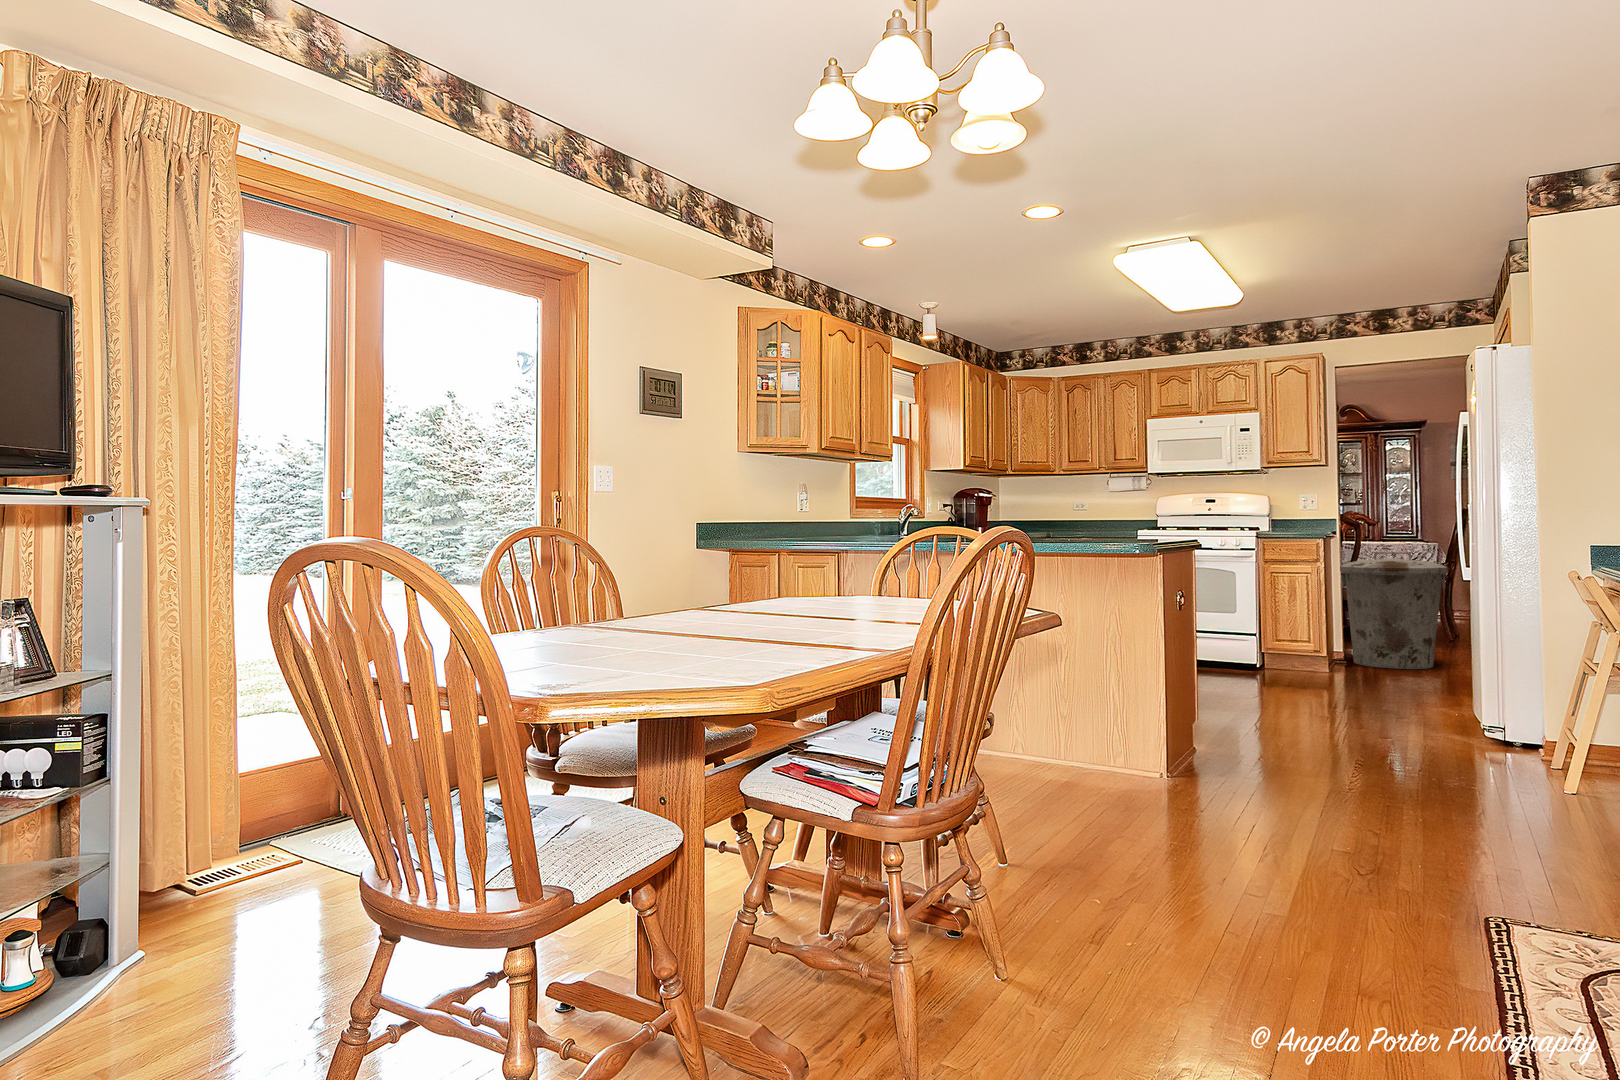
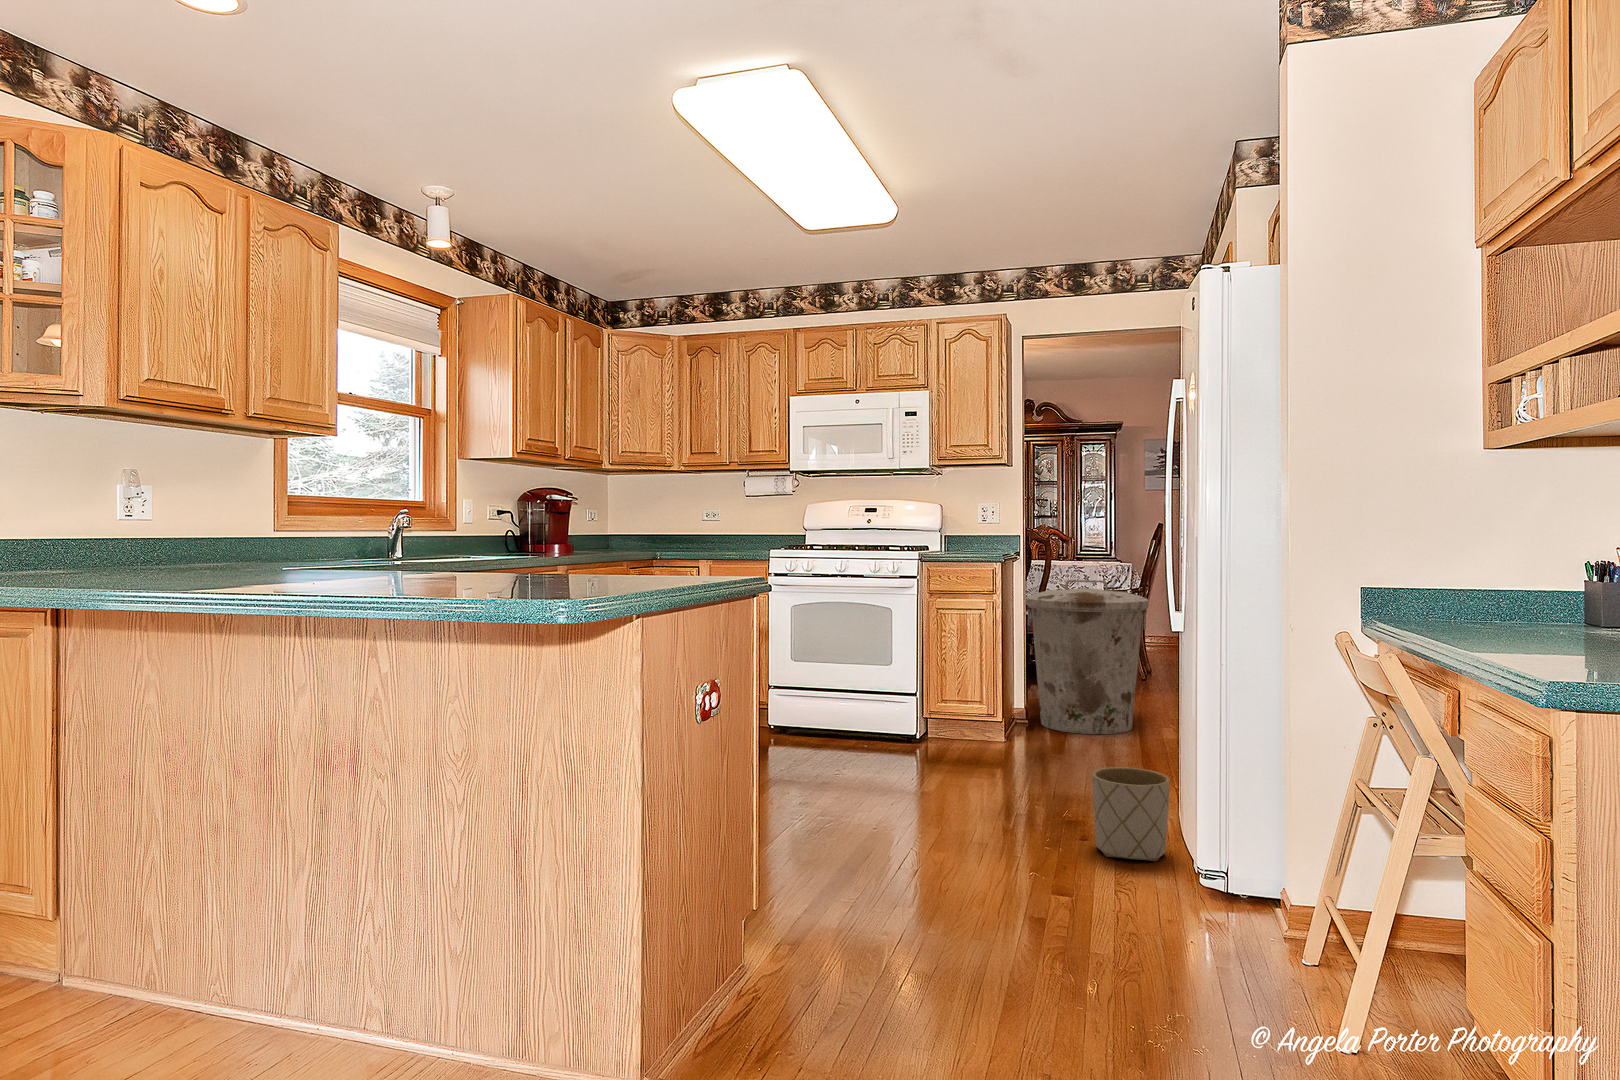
planter: none [1394,666,1451,722] -> present [1092,767,1170,861]

